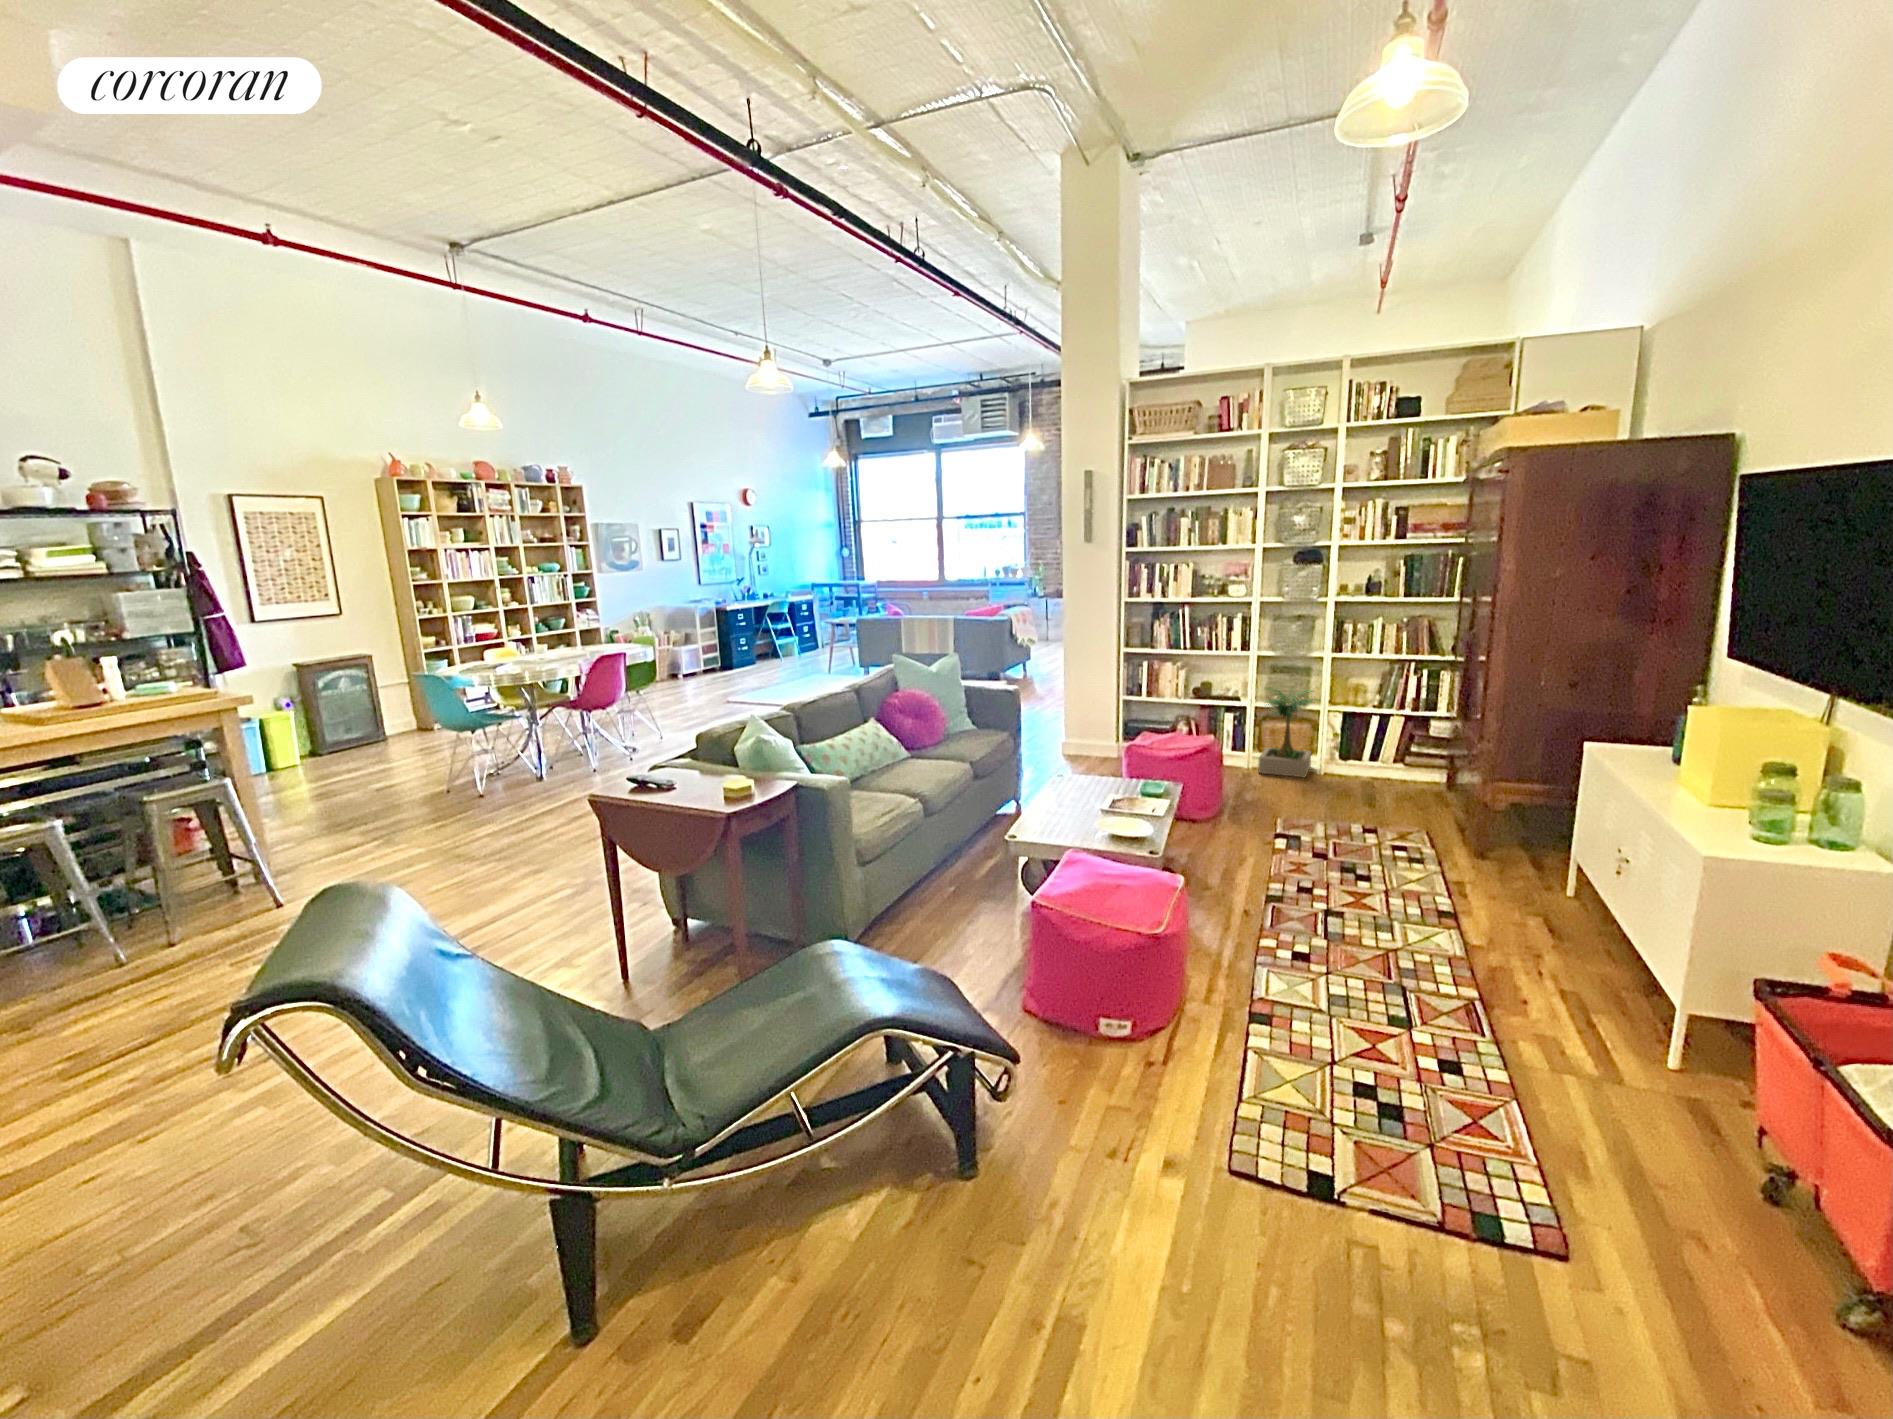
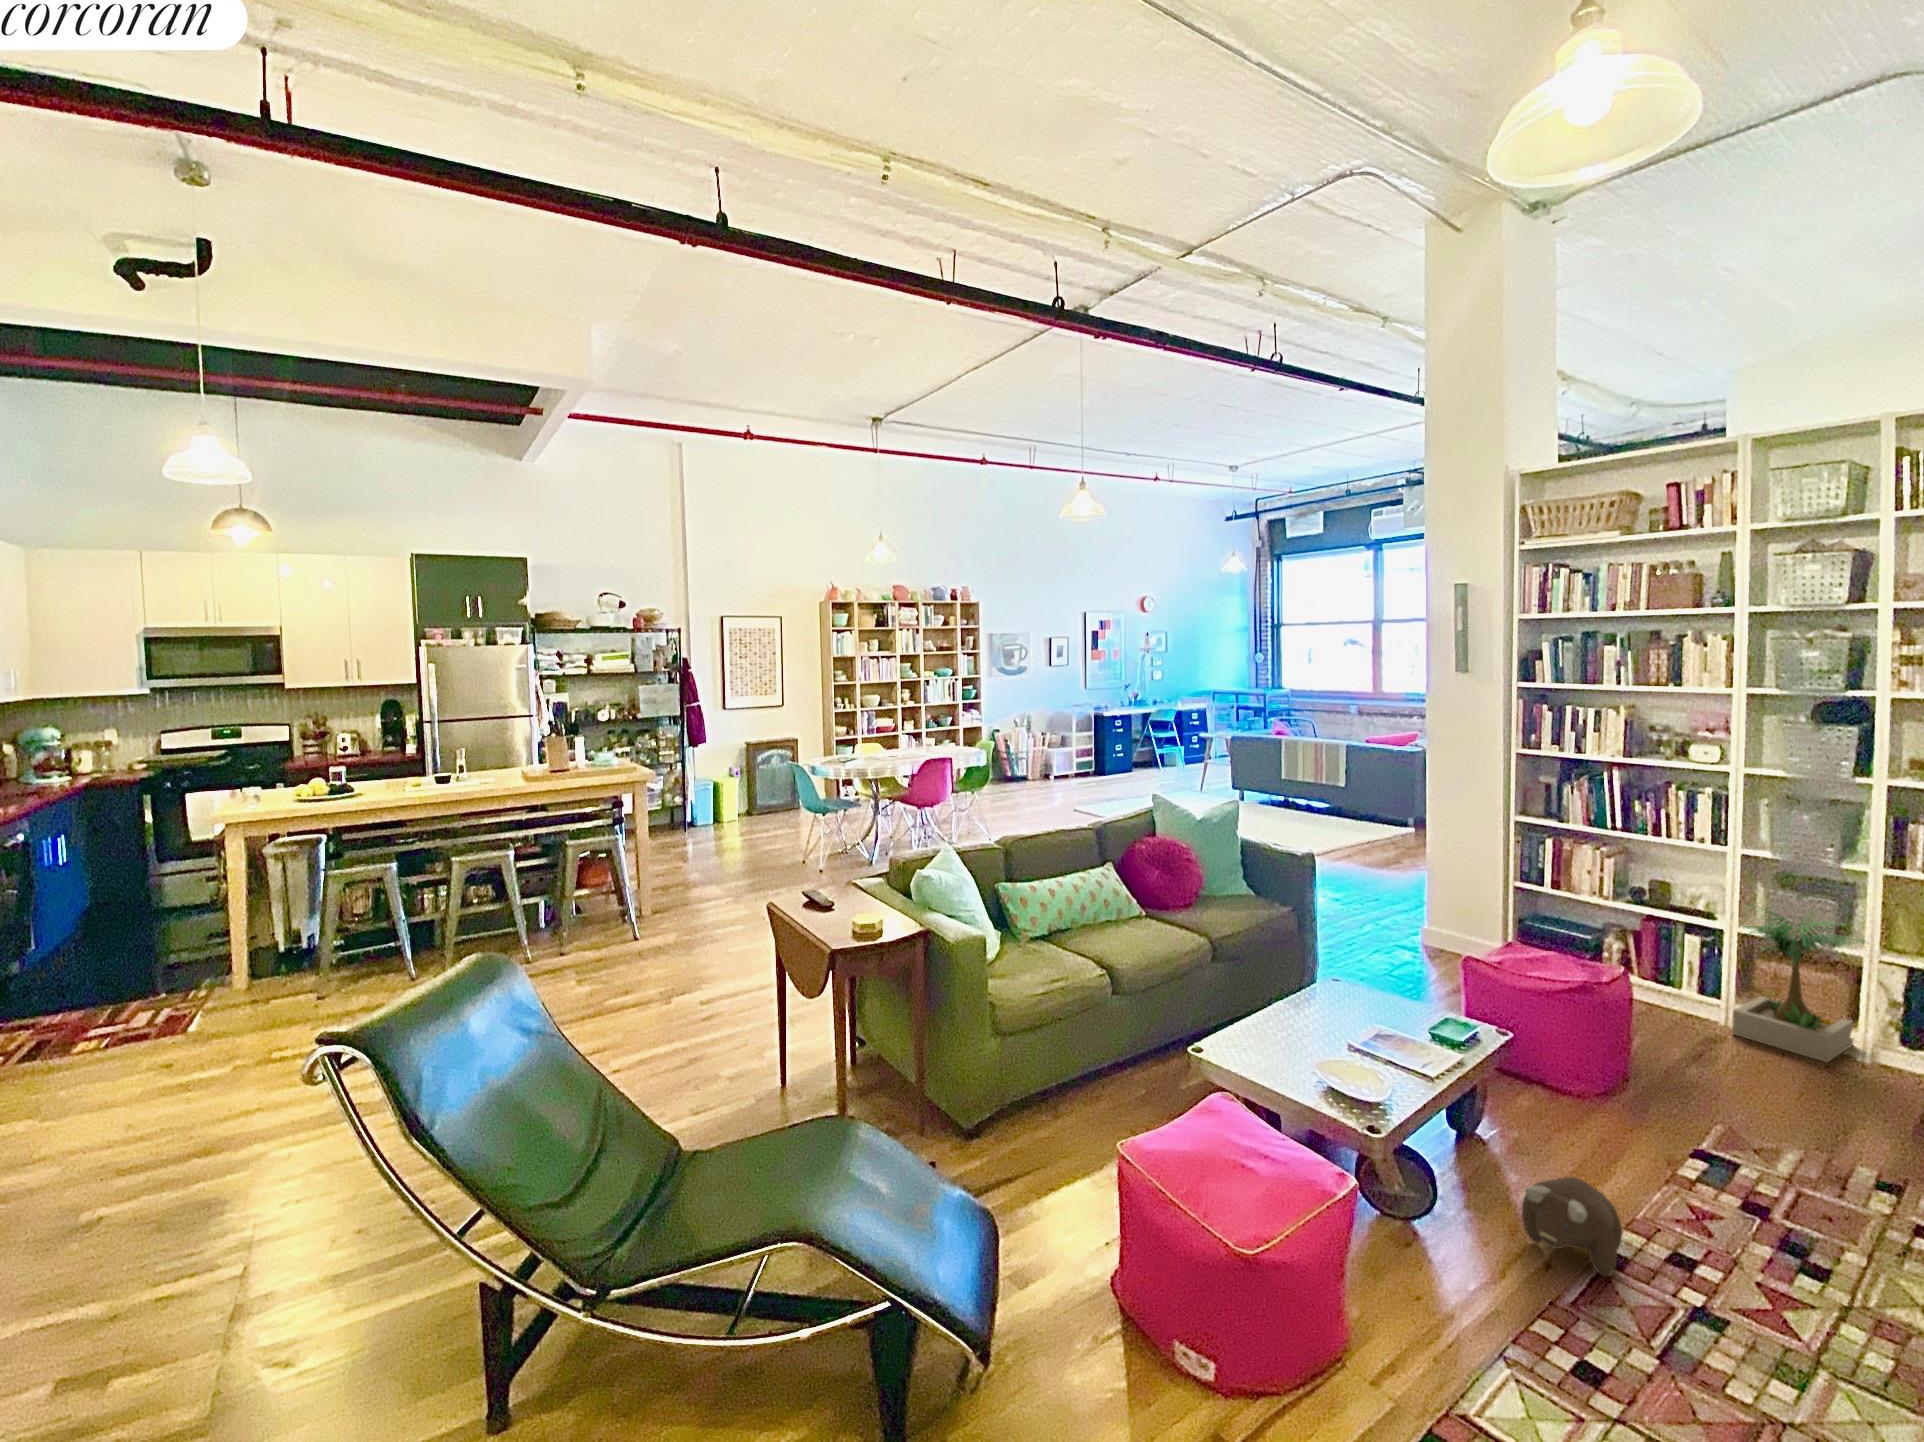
plush toy: none [1231,855,1287,909] -> present [1522,1177,1622,1277]

